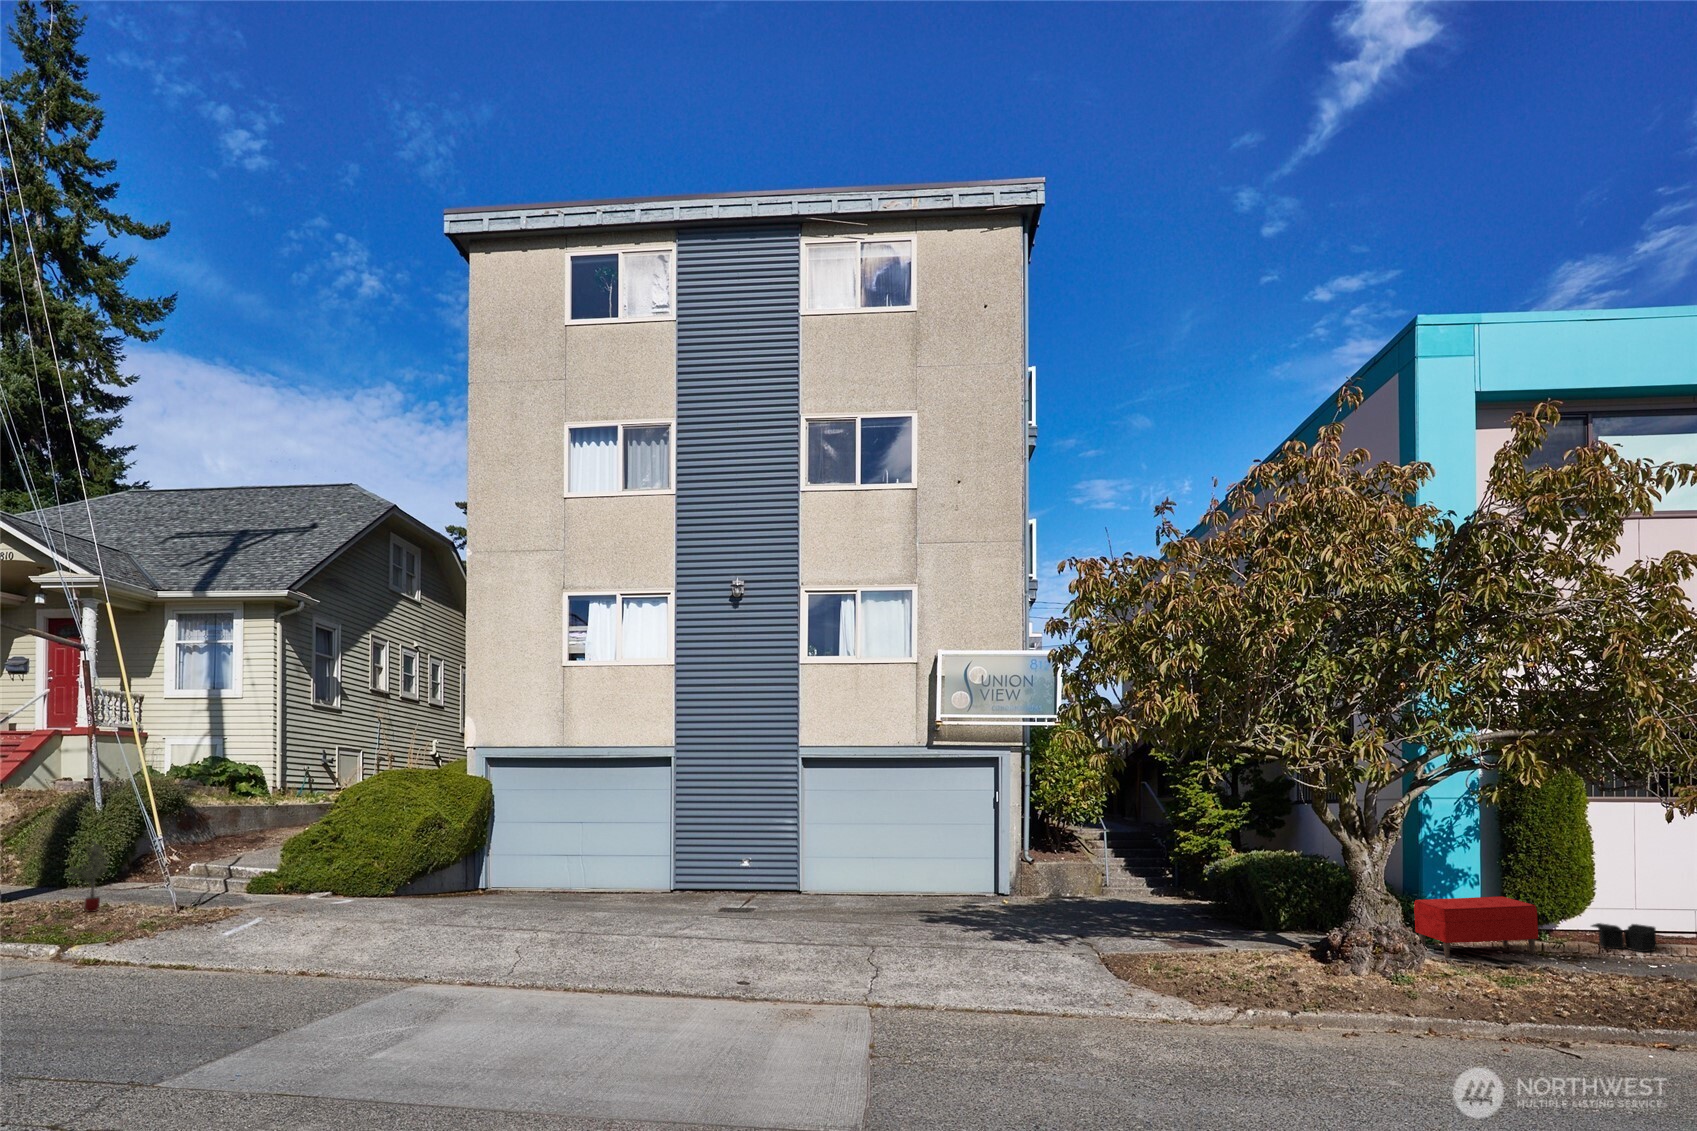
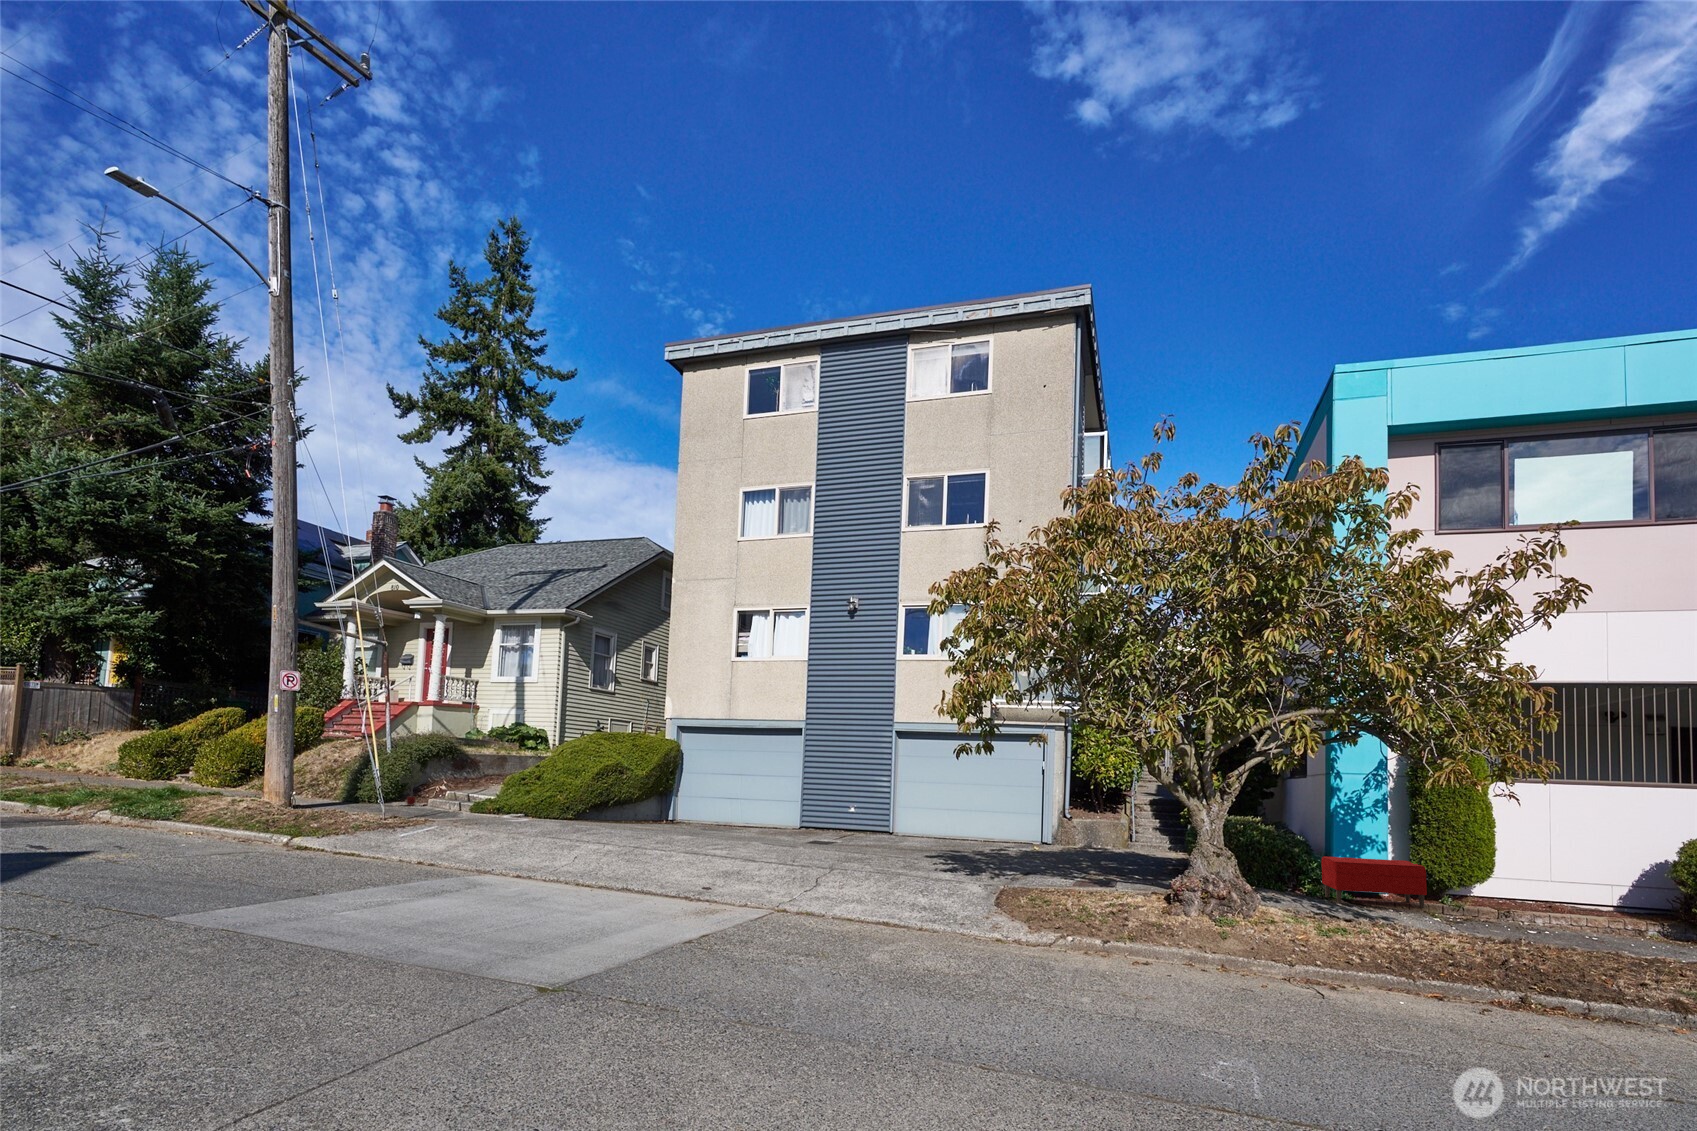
storage bin: present [1592,923,1657,952] -> none [1489,891,1556,916]

